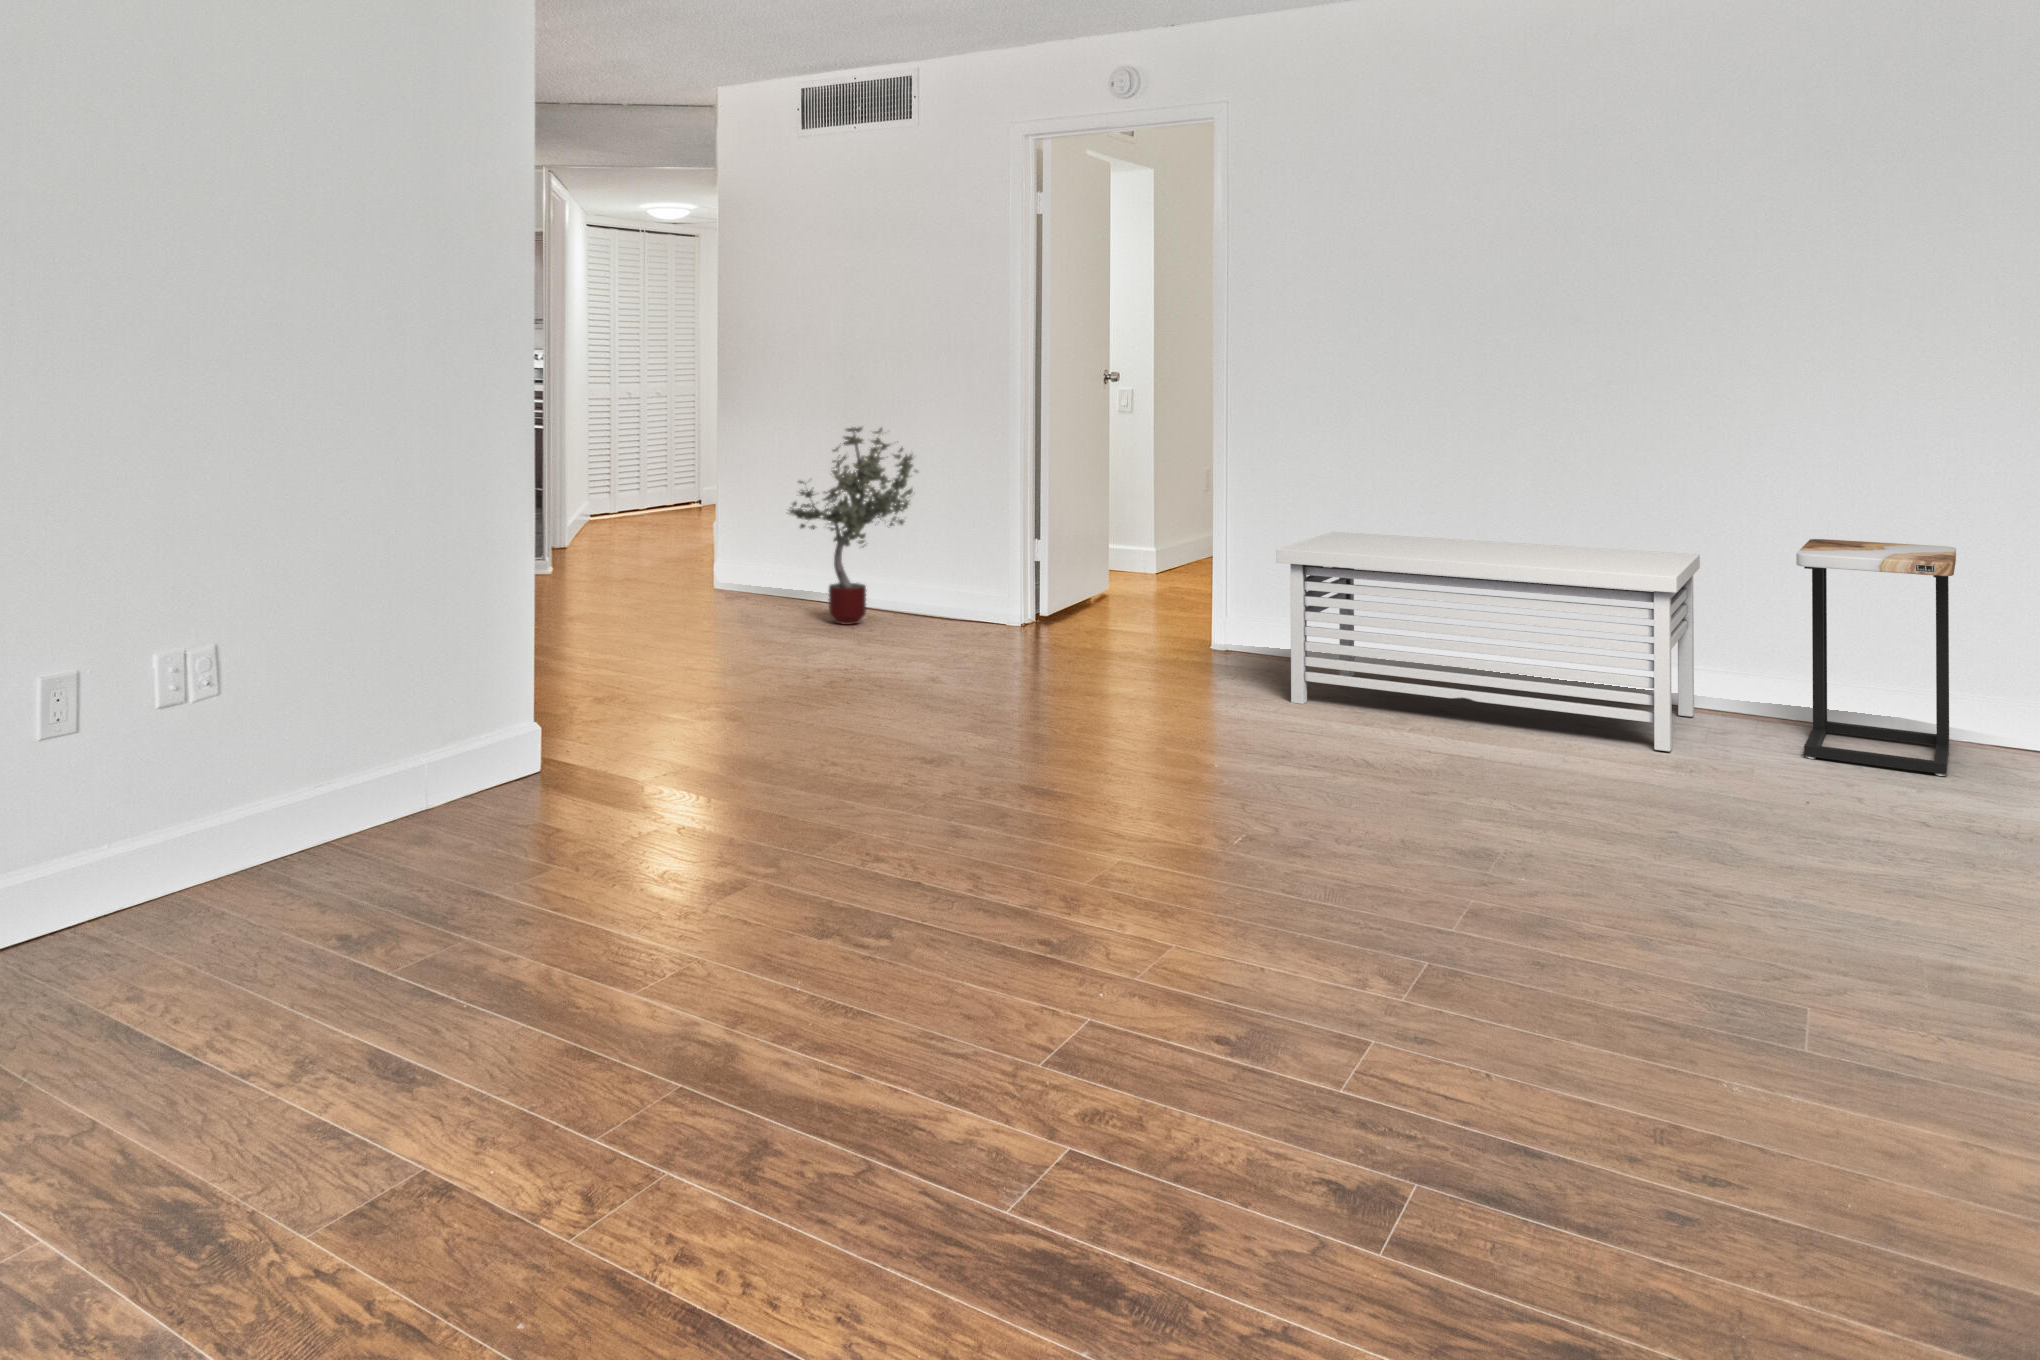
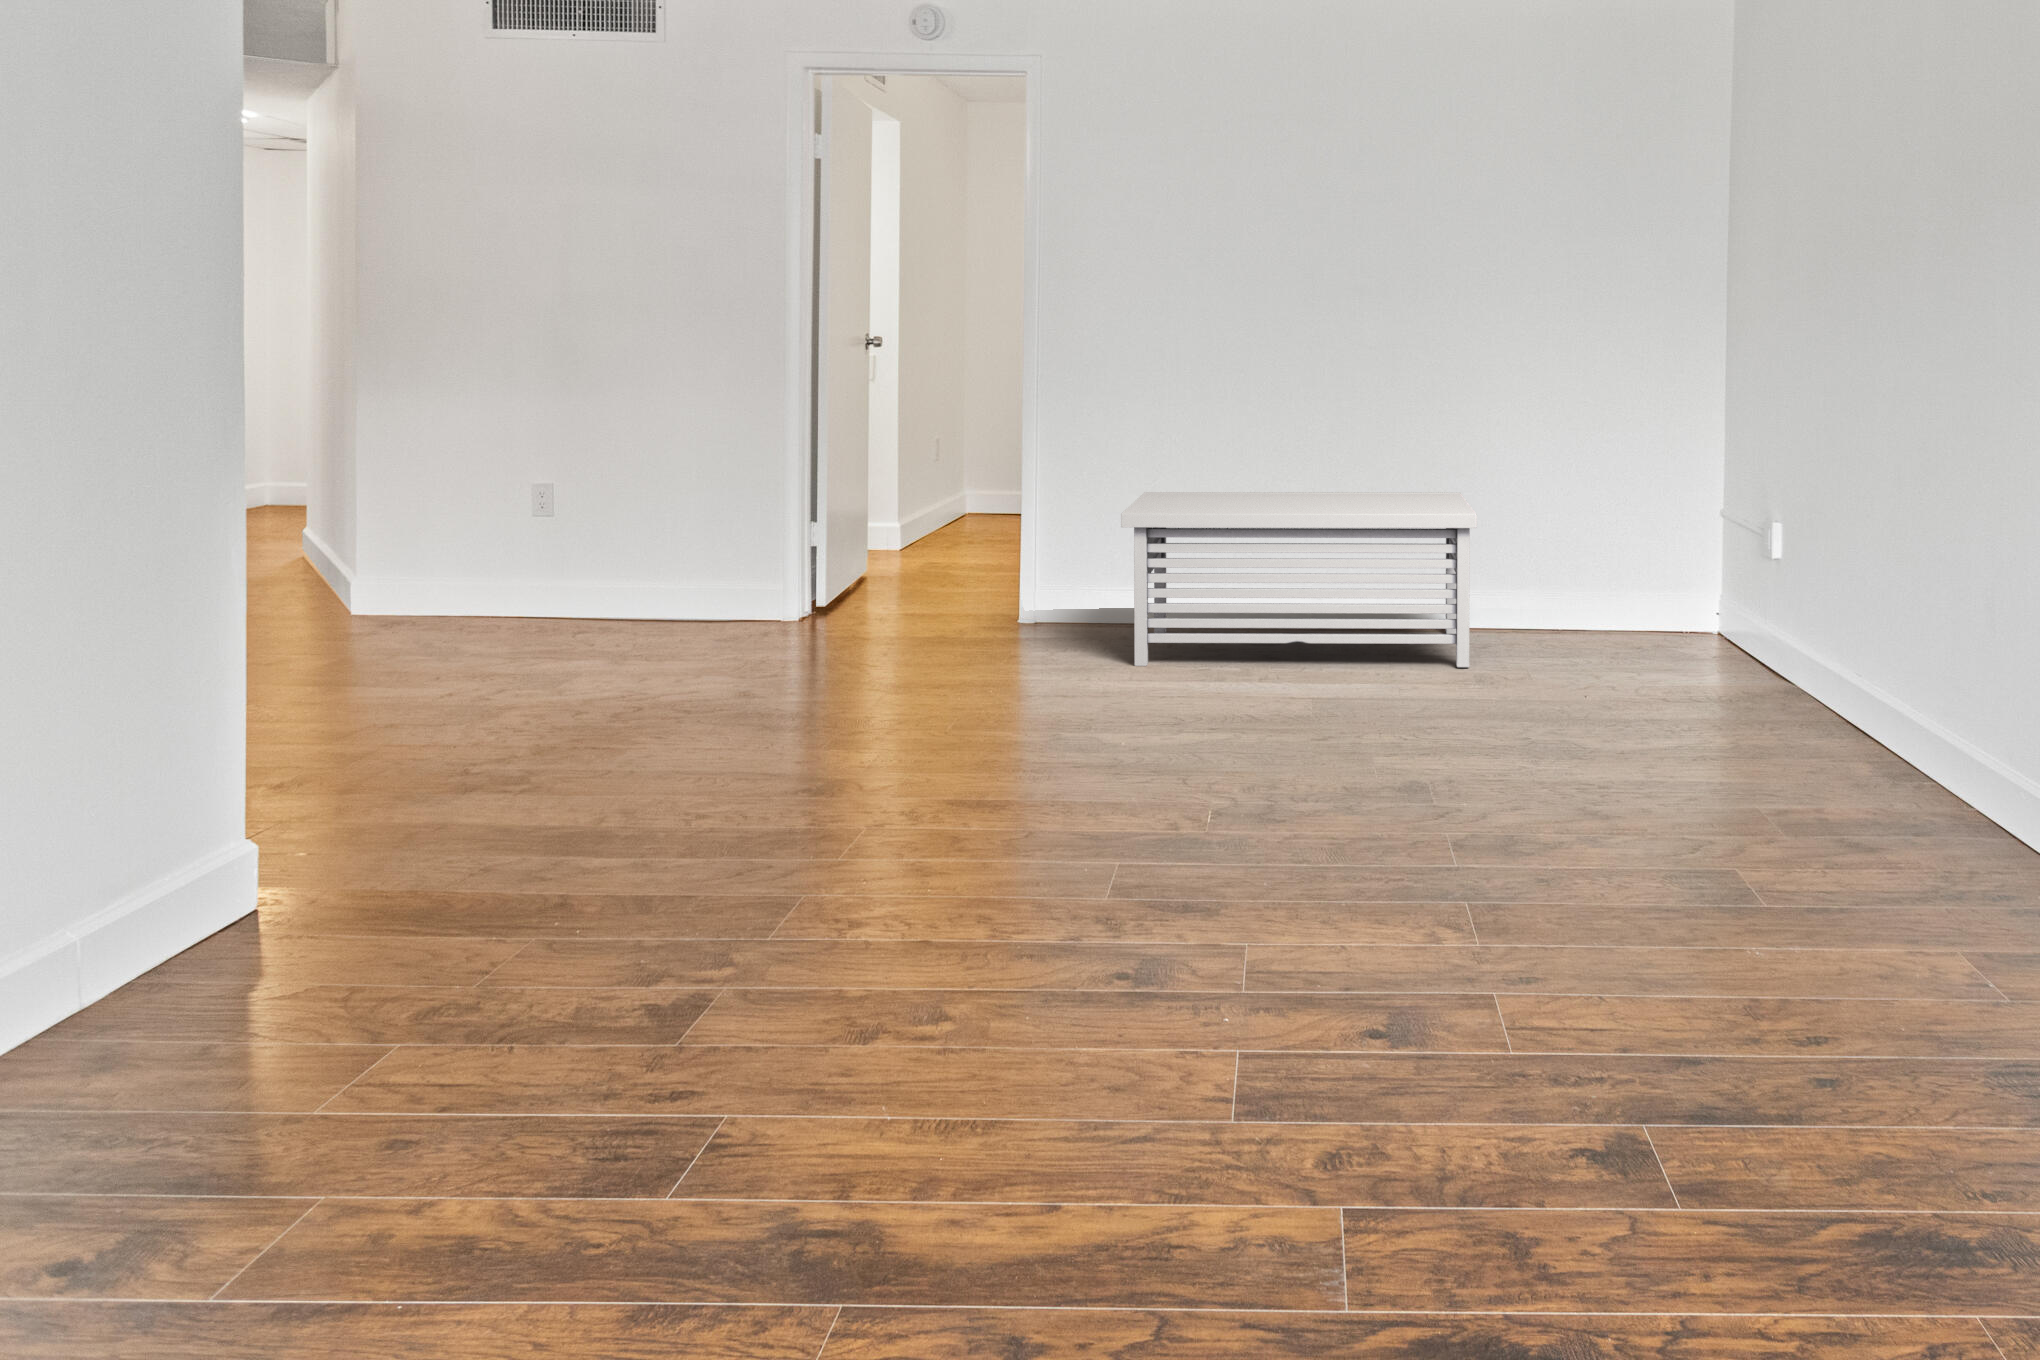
potted tree: present [788,427,918,625] -> none [481,399,671,639]
side table: present [1796,539,1956,776] -> none [1542,474,1661,659]

